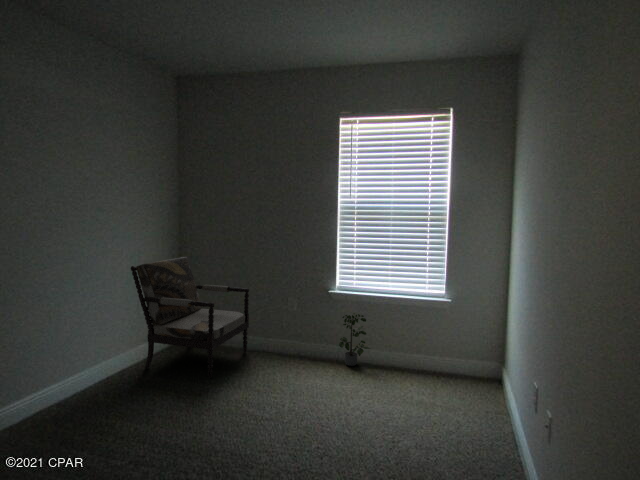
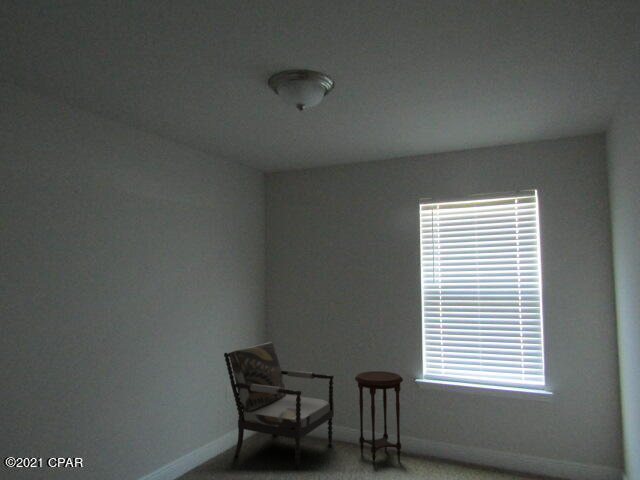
side table: none [270,284,317,371] -> present [355,371,403,466]
potted plant: present [339,314,370,366] -> none [429,405,465,464]

